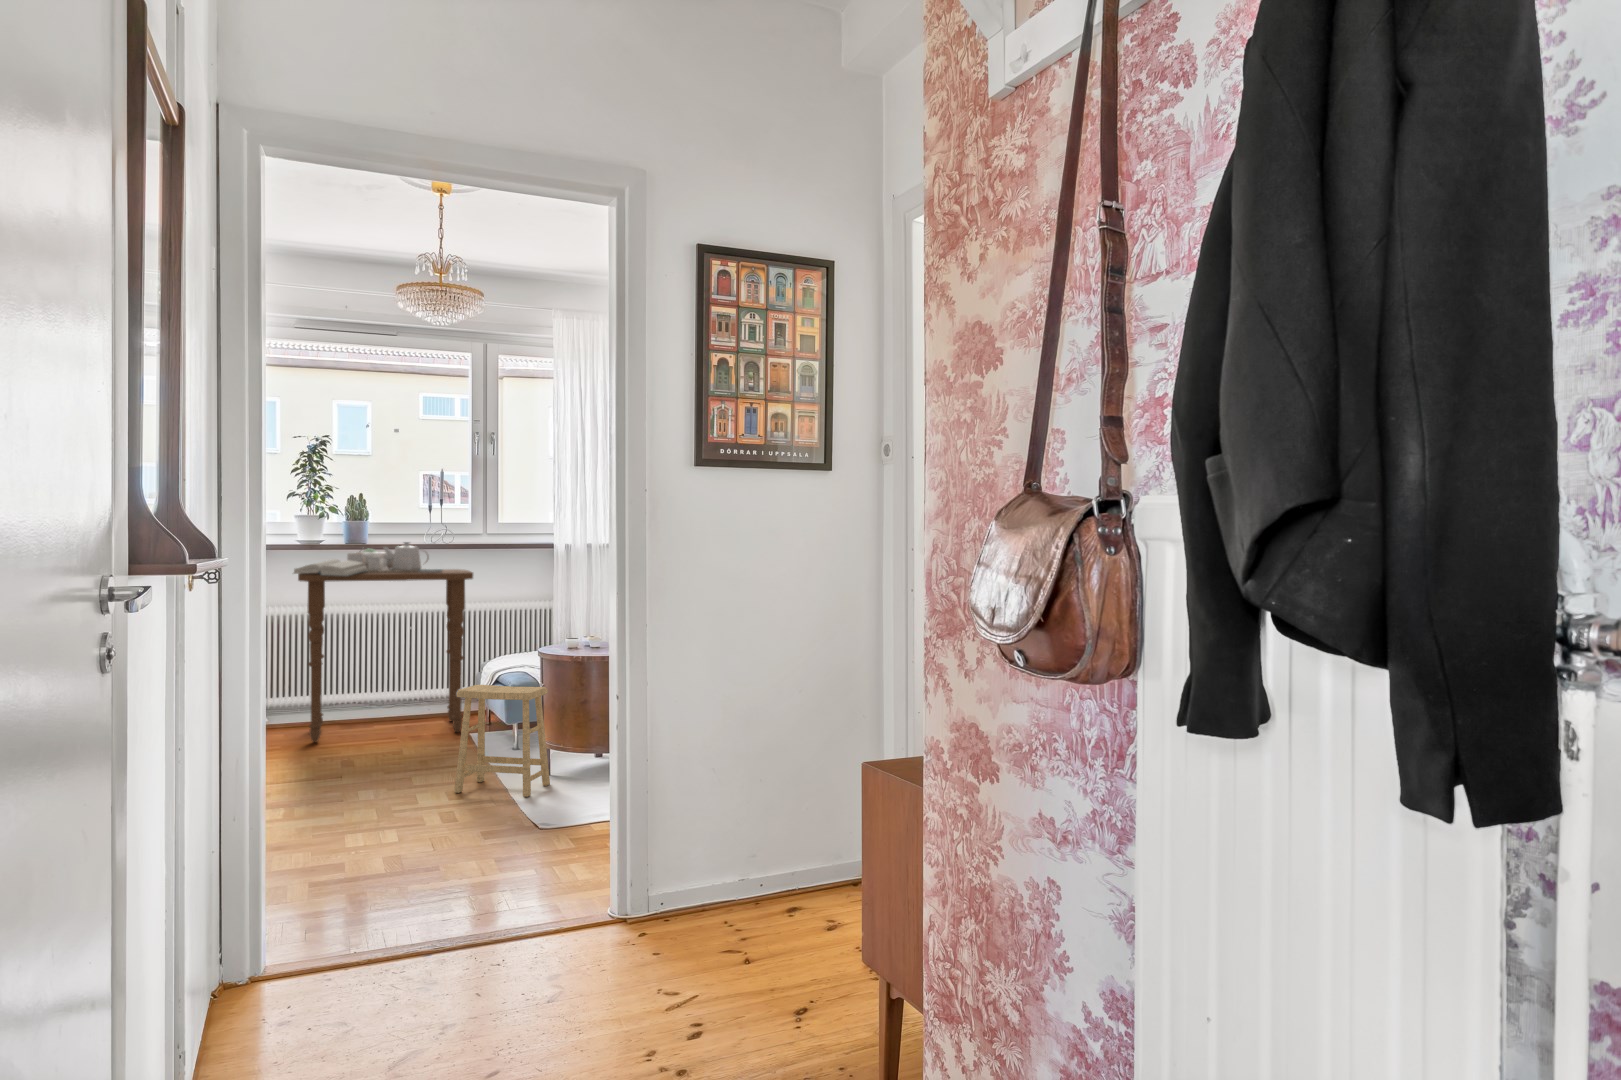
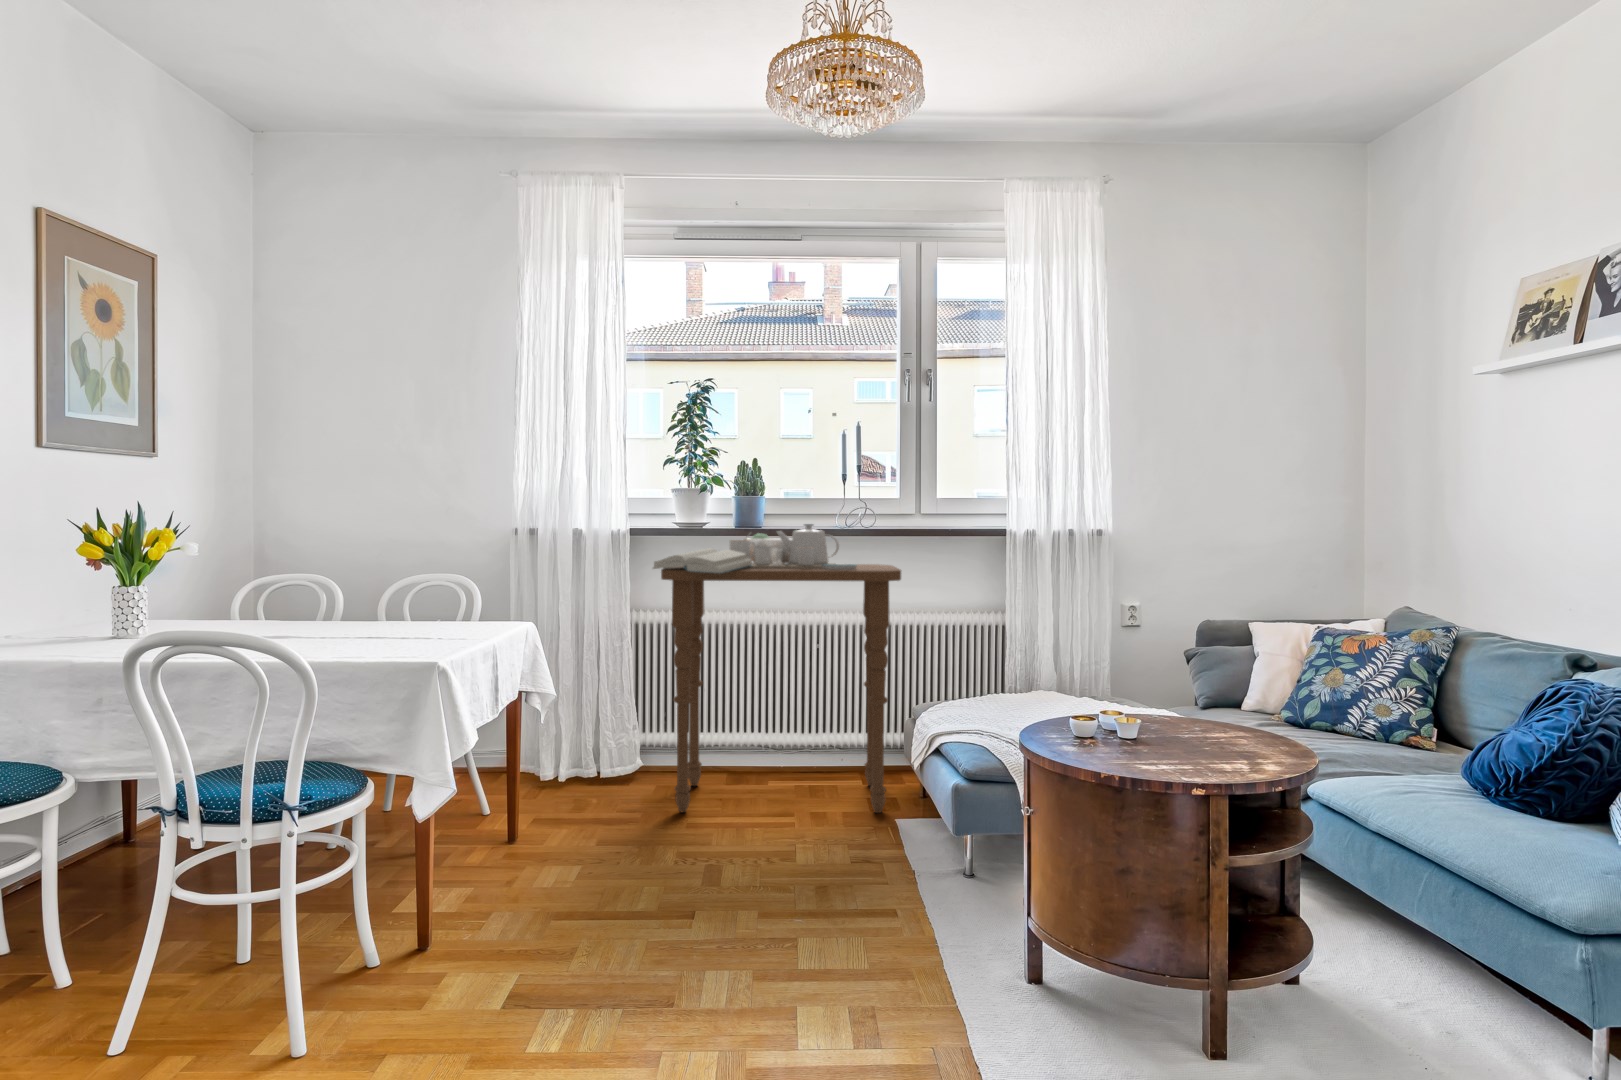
footstool: present [454,685,550,797] -> none [865,786,1047,1046]

